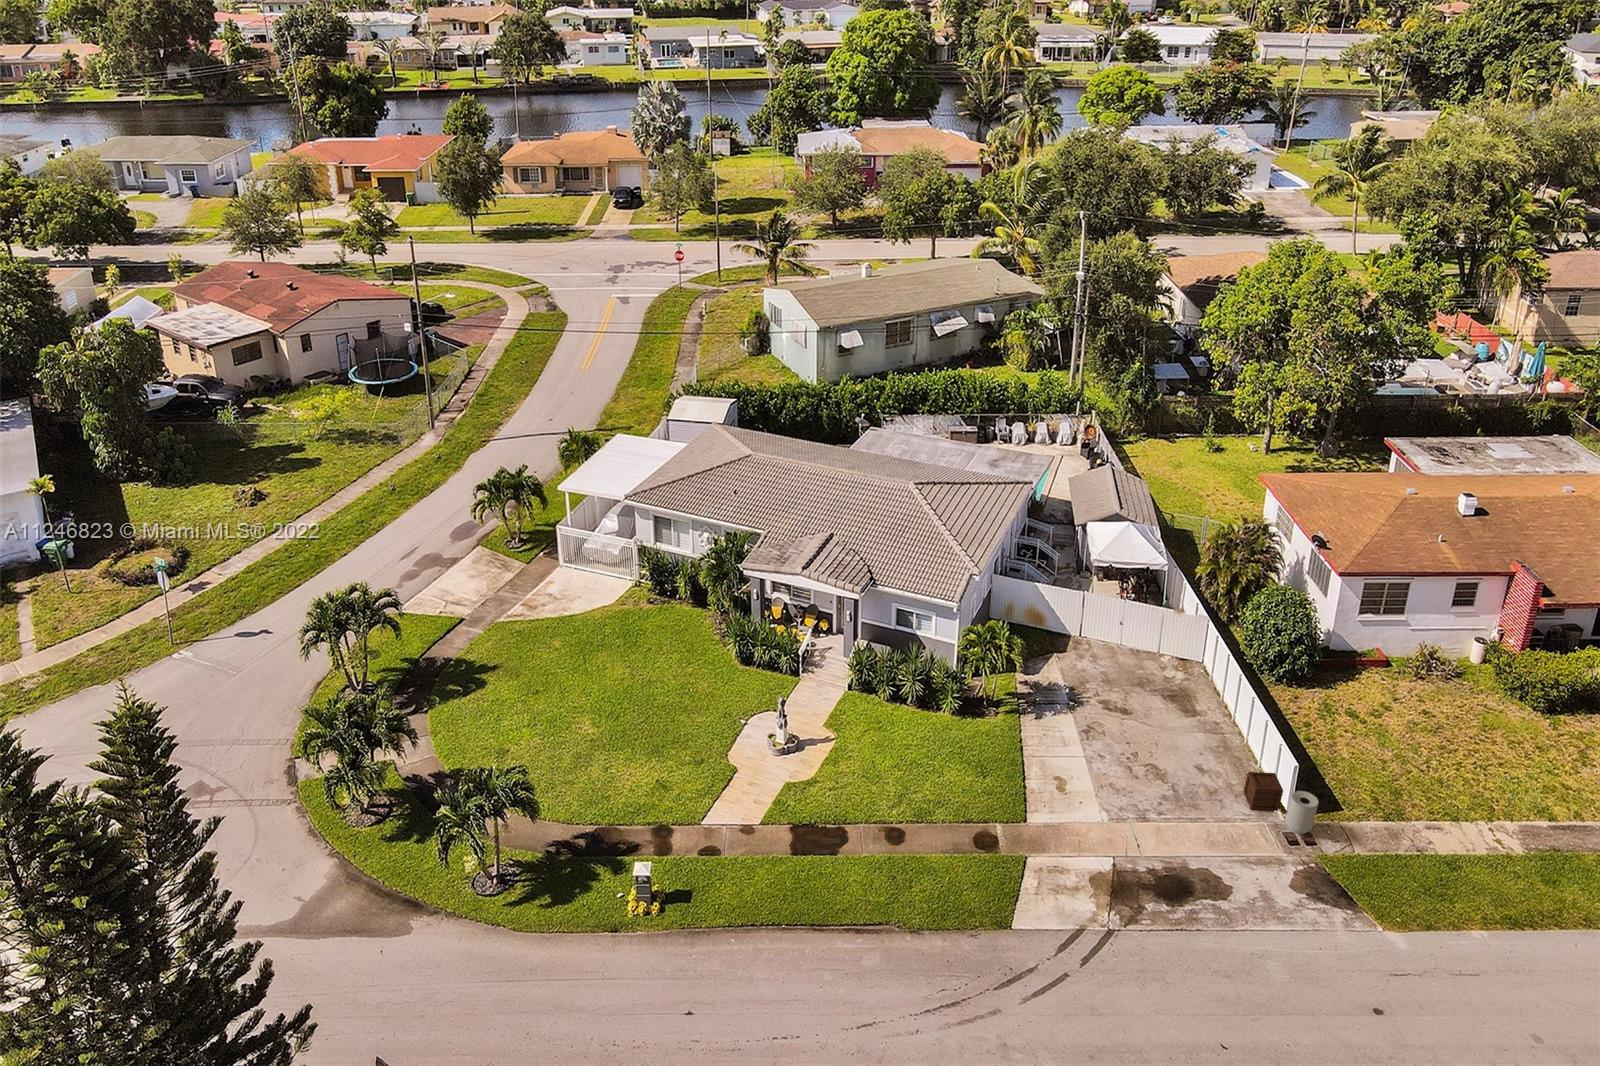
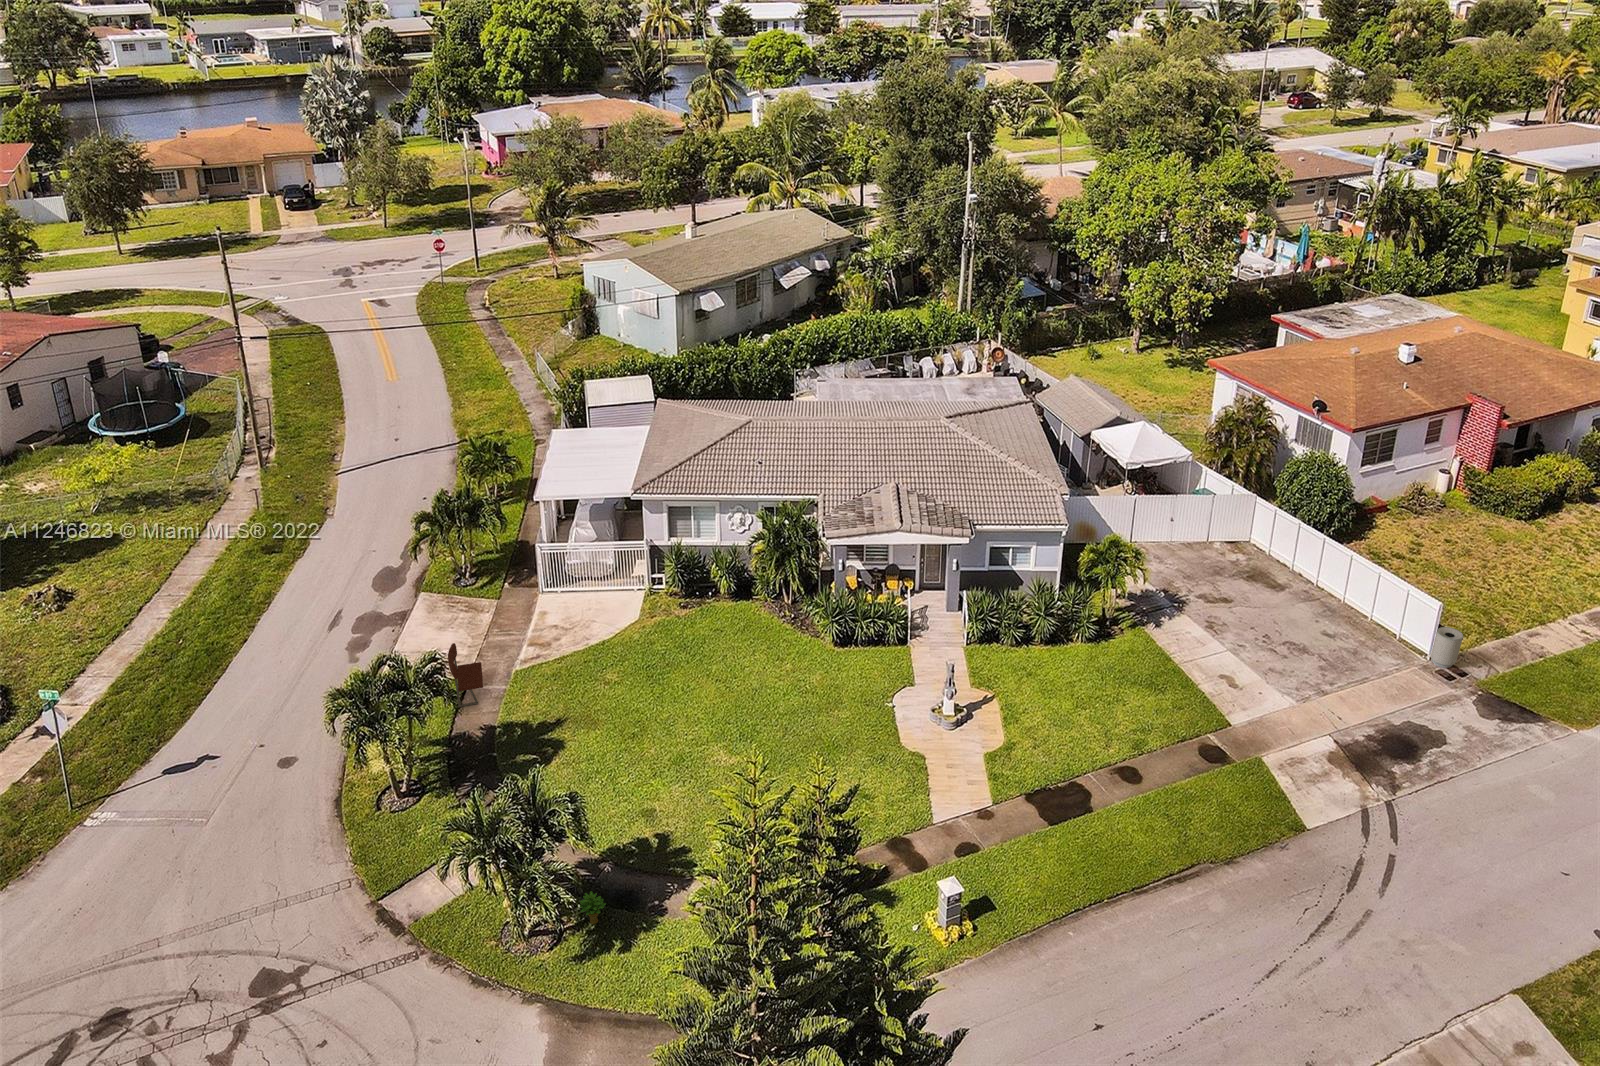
bench: none [411,590,448,643] -> present [448,643,483,707]
wooden crate: present [1243,772,1283,811] -> none [1377,619,1422,657]
potted plant: none [356,804,379,831] -> present [579,891,606,924]

